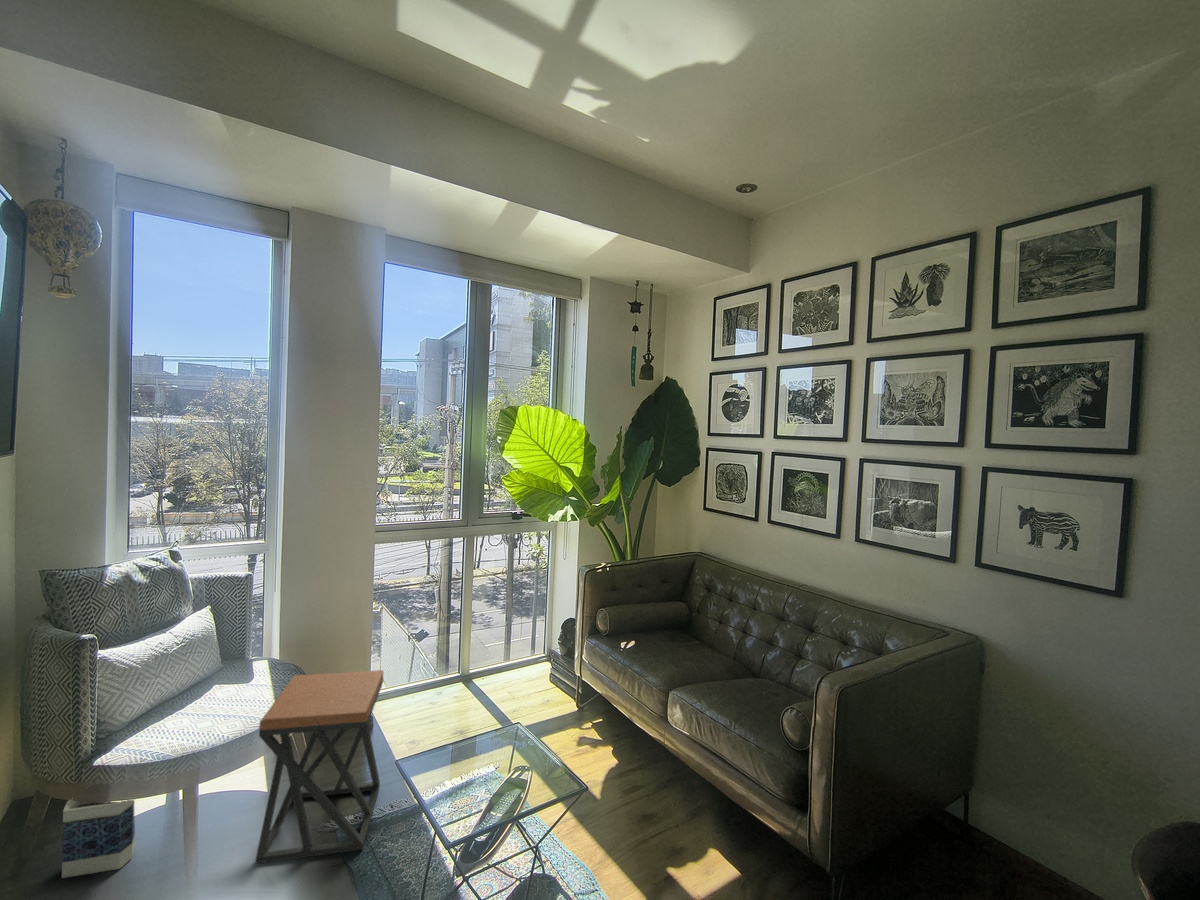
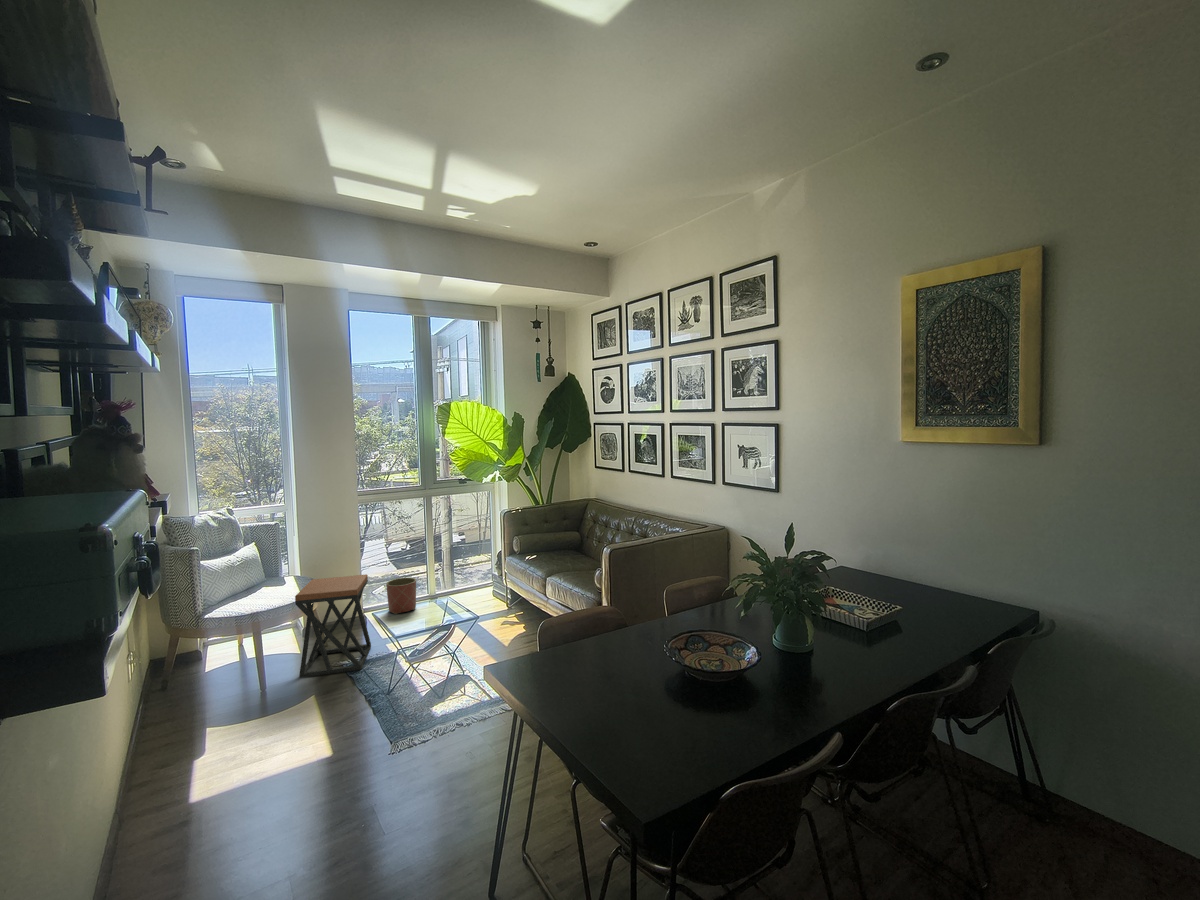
planter: none [405,651,448,709] -> present [386,577,416,614]
bag: present [62,798,135,878] -> none [189,615,228,688]

